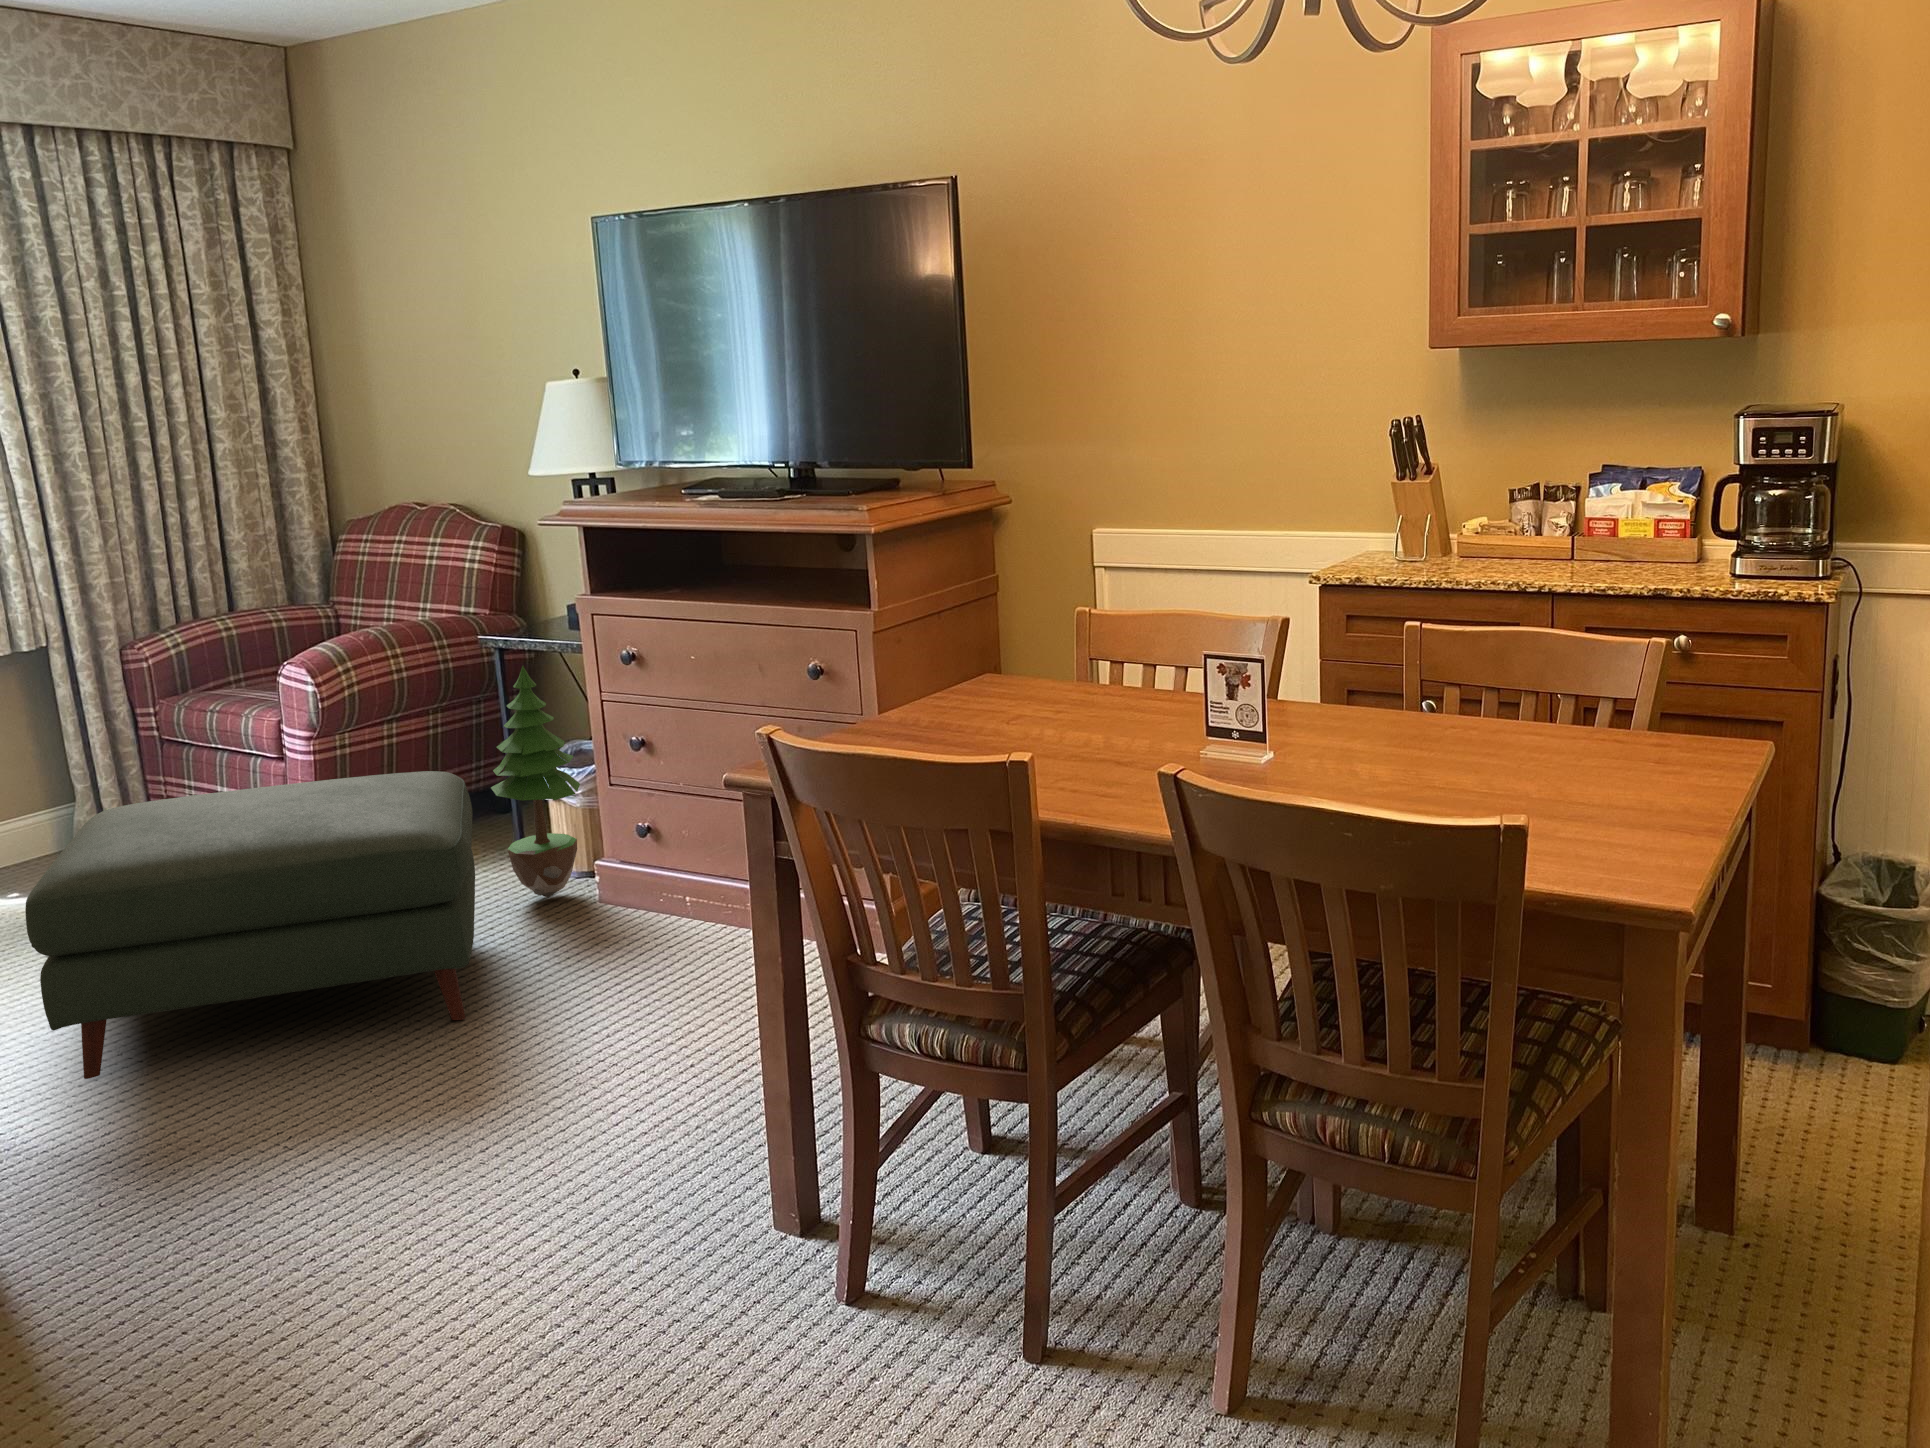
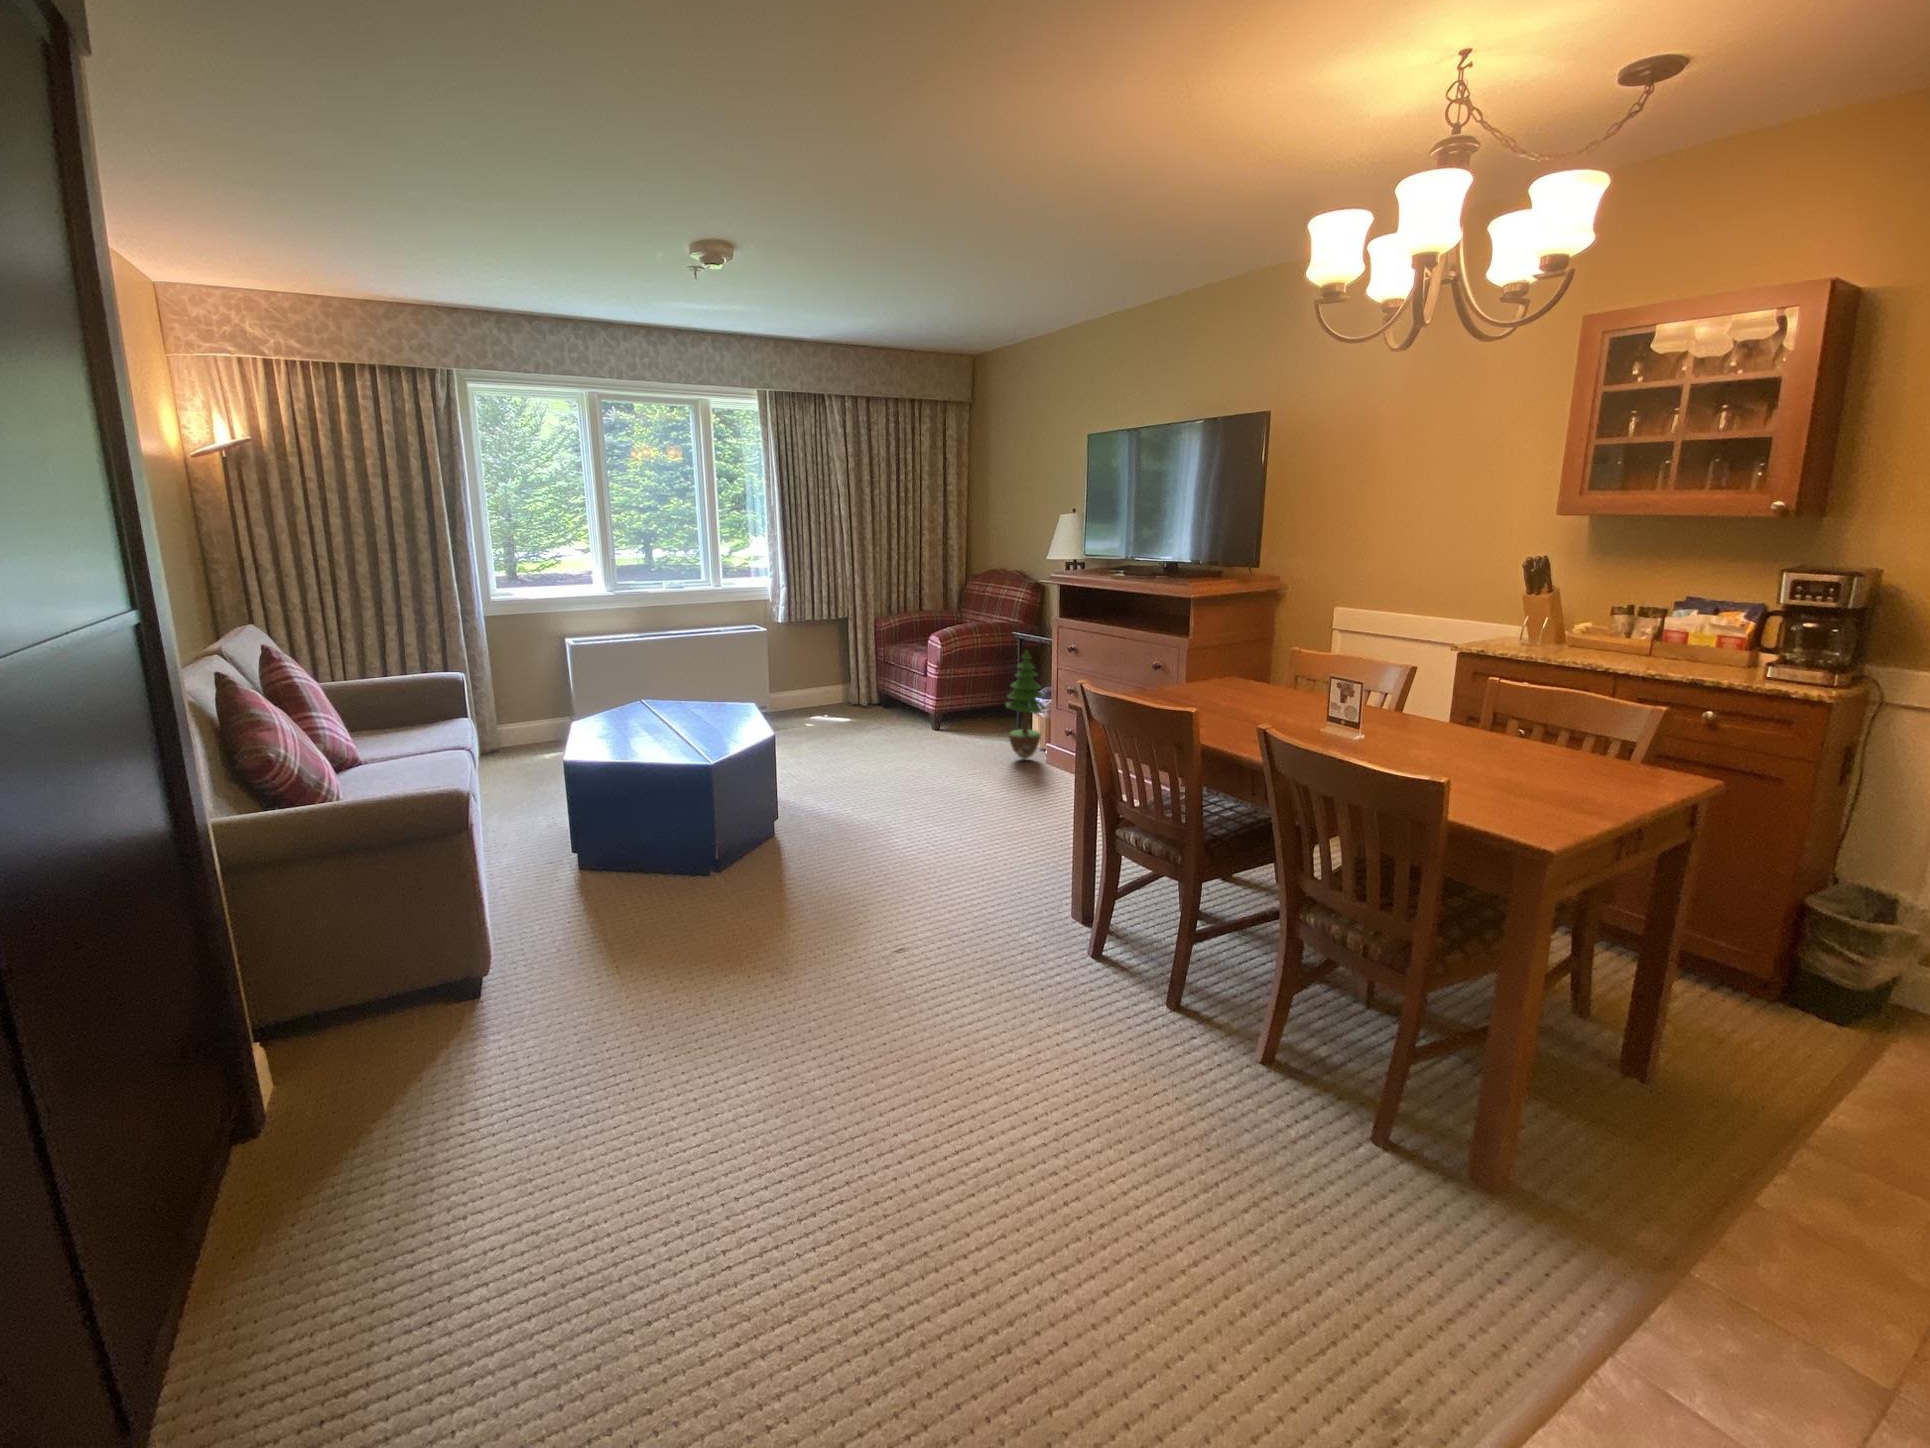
ottoman: present [25,771,475,1079] -> none [807,686,992,804]

